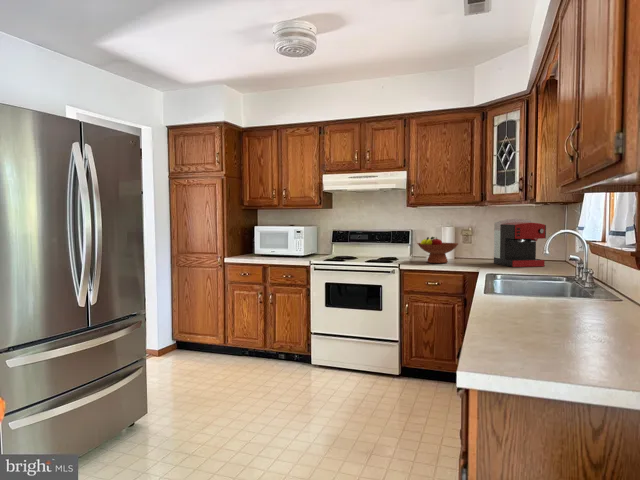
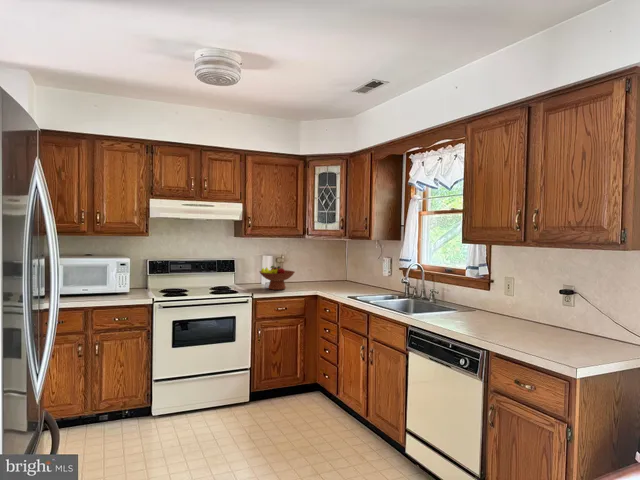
coffee maker: present [494,219,546,267] -> none [315,249,353,288]

